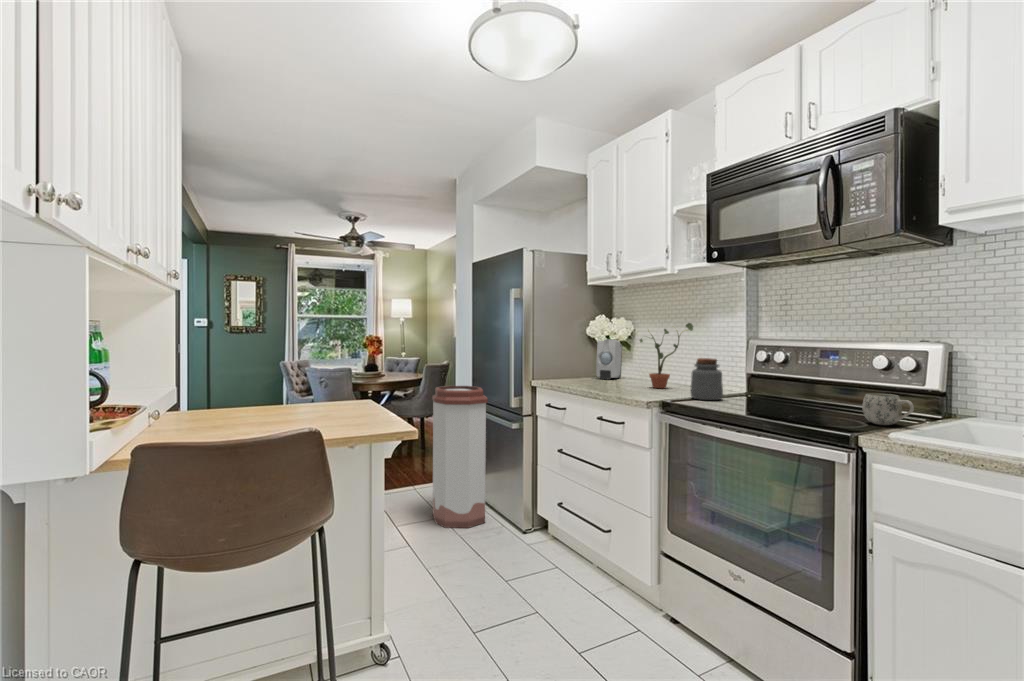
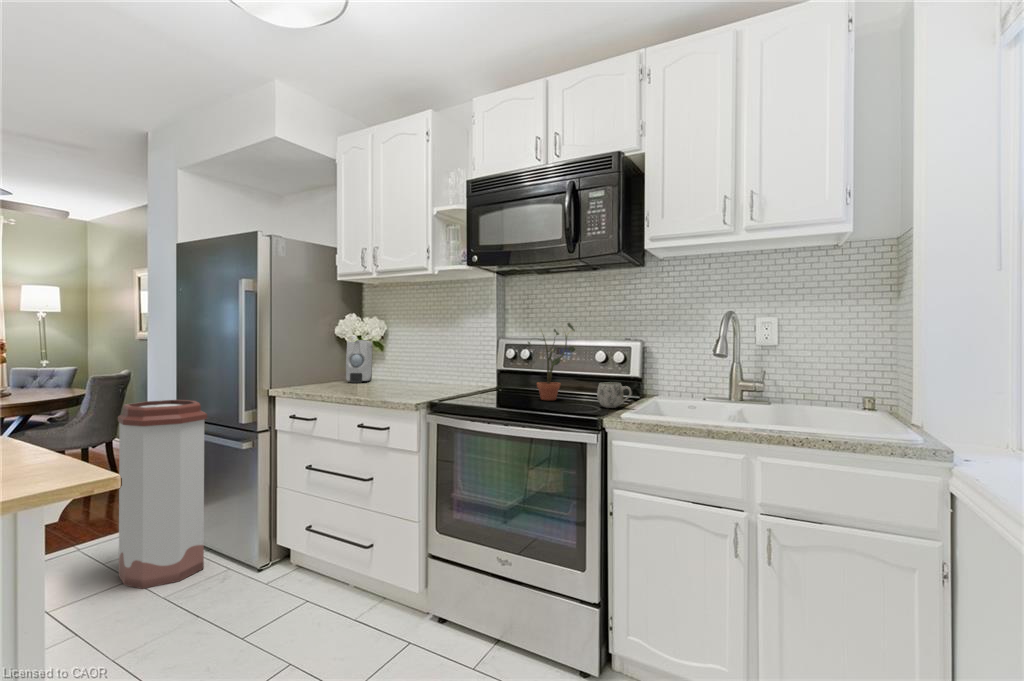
potted plant: present [640,323,693,388] -> present [528,323,575,400]
jar: present [691,358,723,400] -> none [453,357,482,397]

